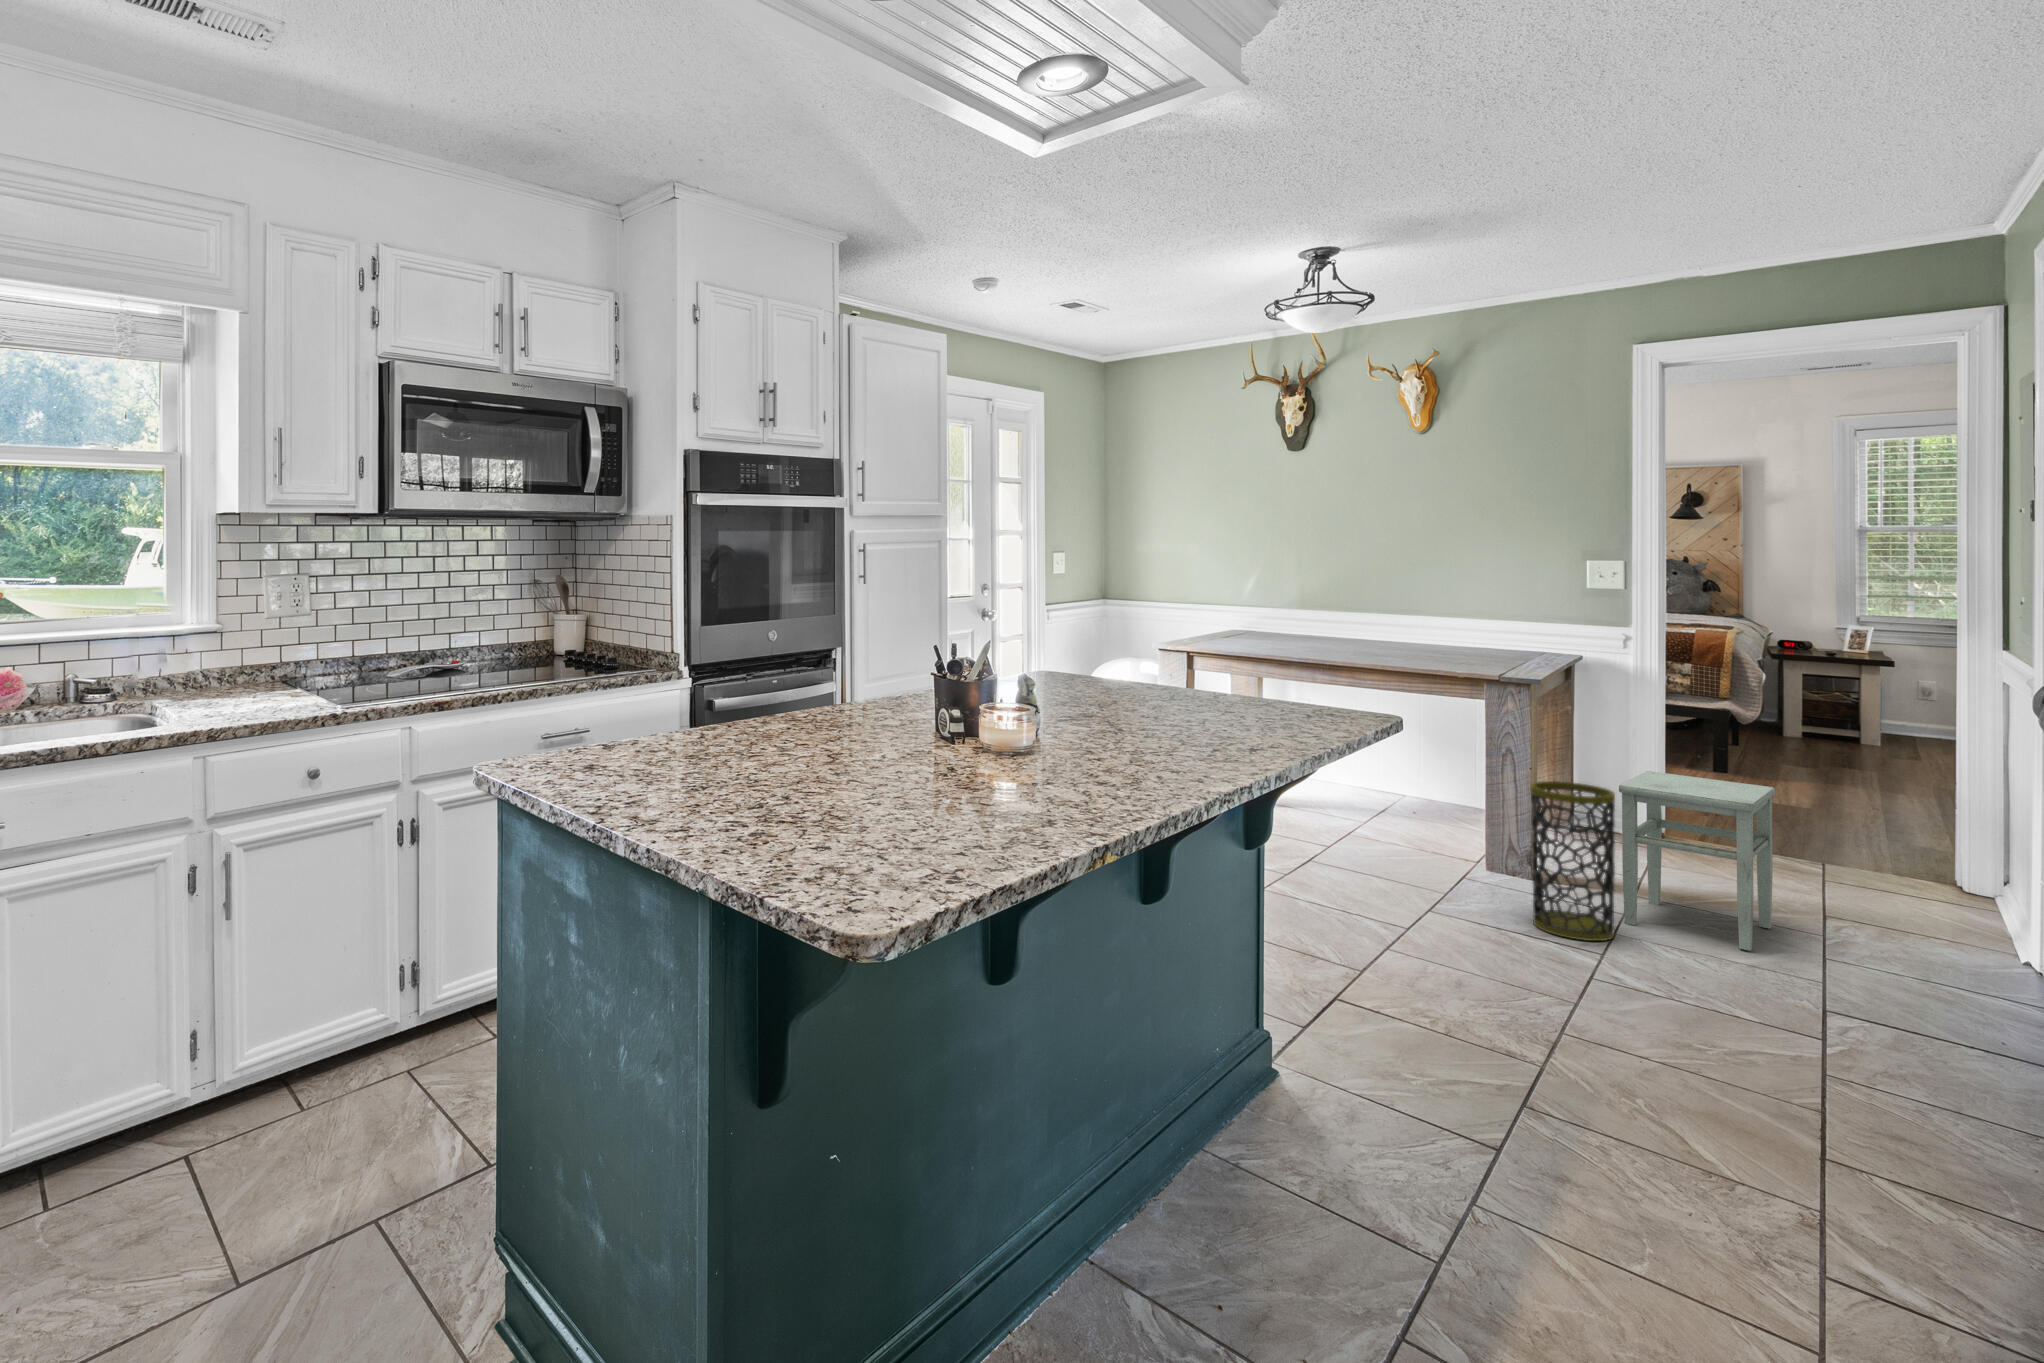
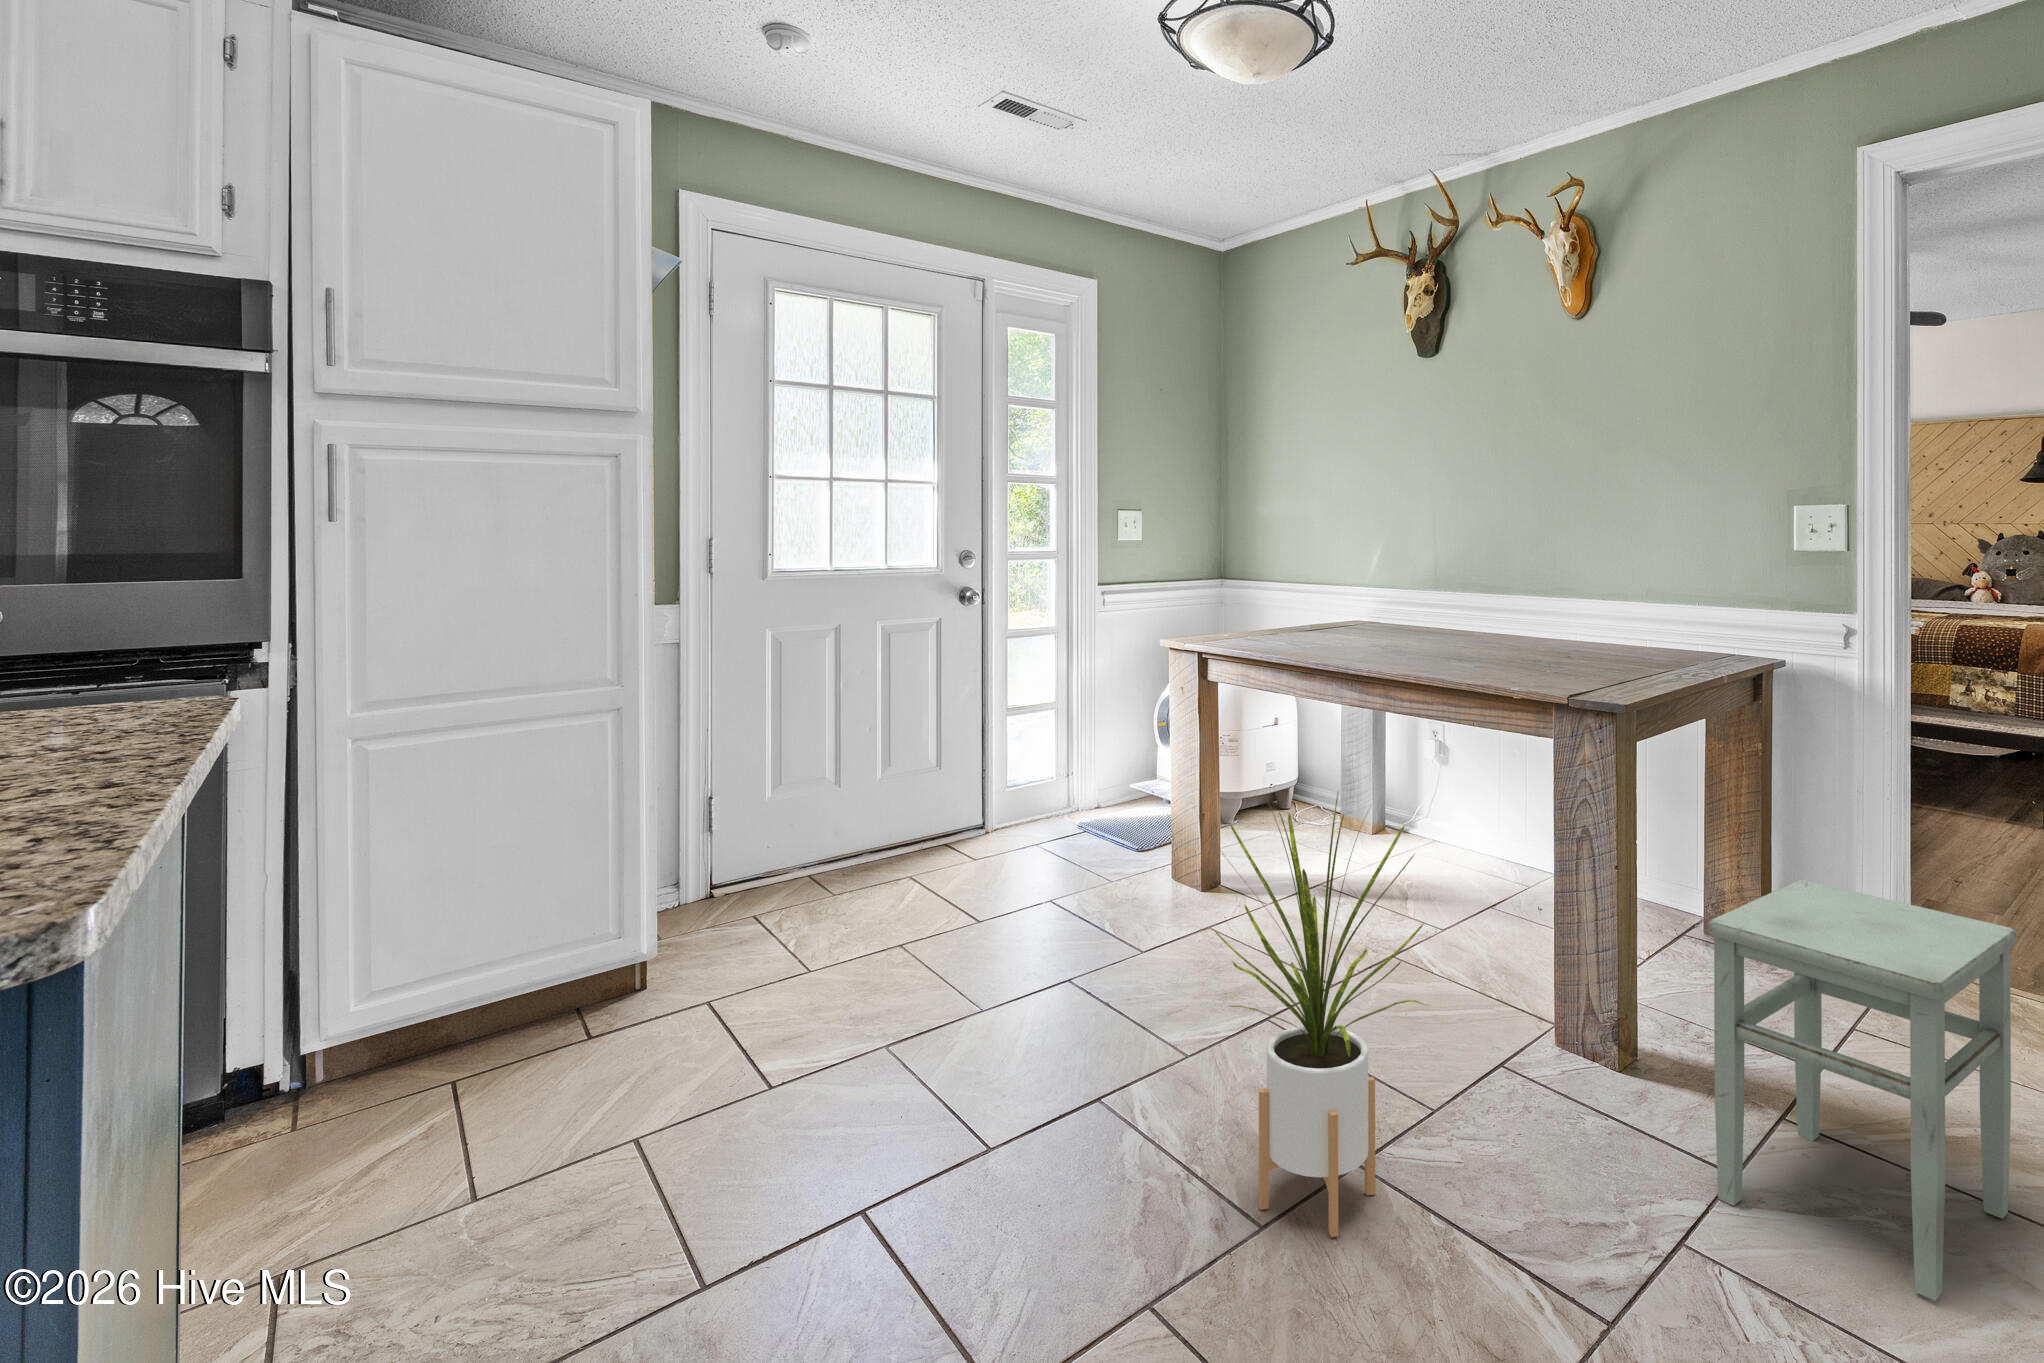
house plant: none [1367,722,1491,934] -> present [1213,792,1425,1237]
trash can: present [1531,781,1615,941] -> none [1529,908,1678,1262]

